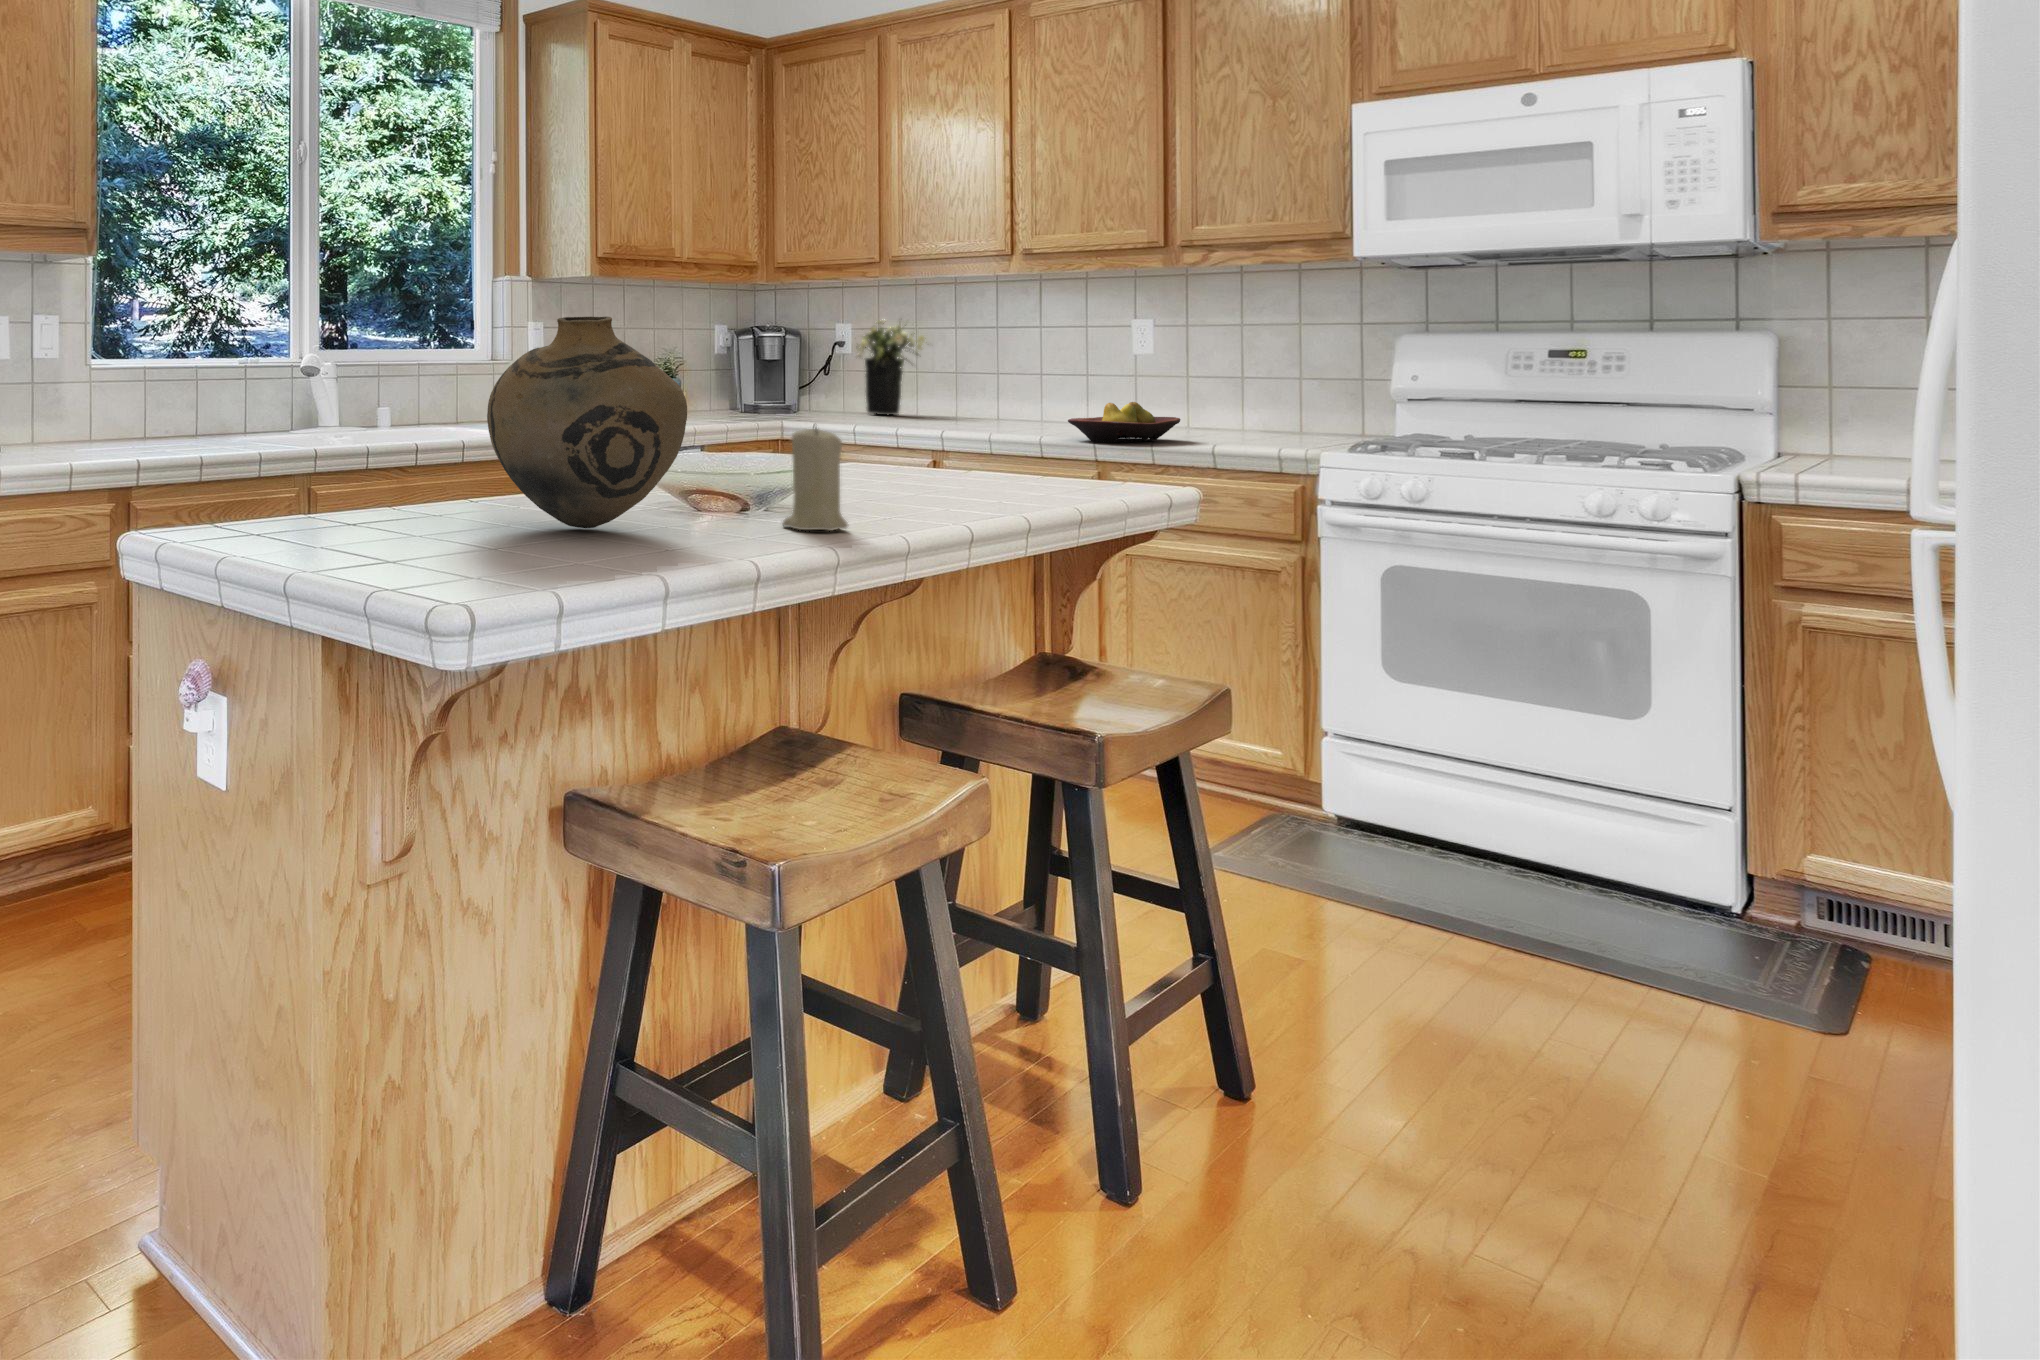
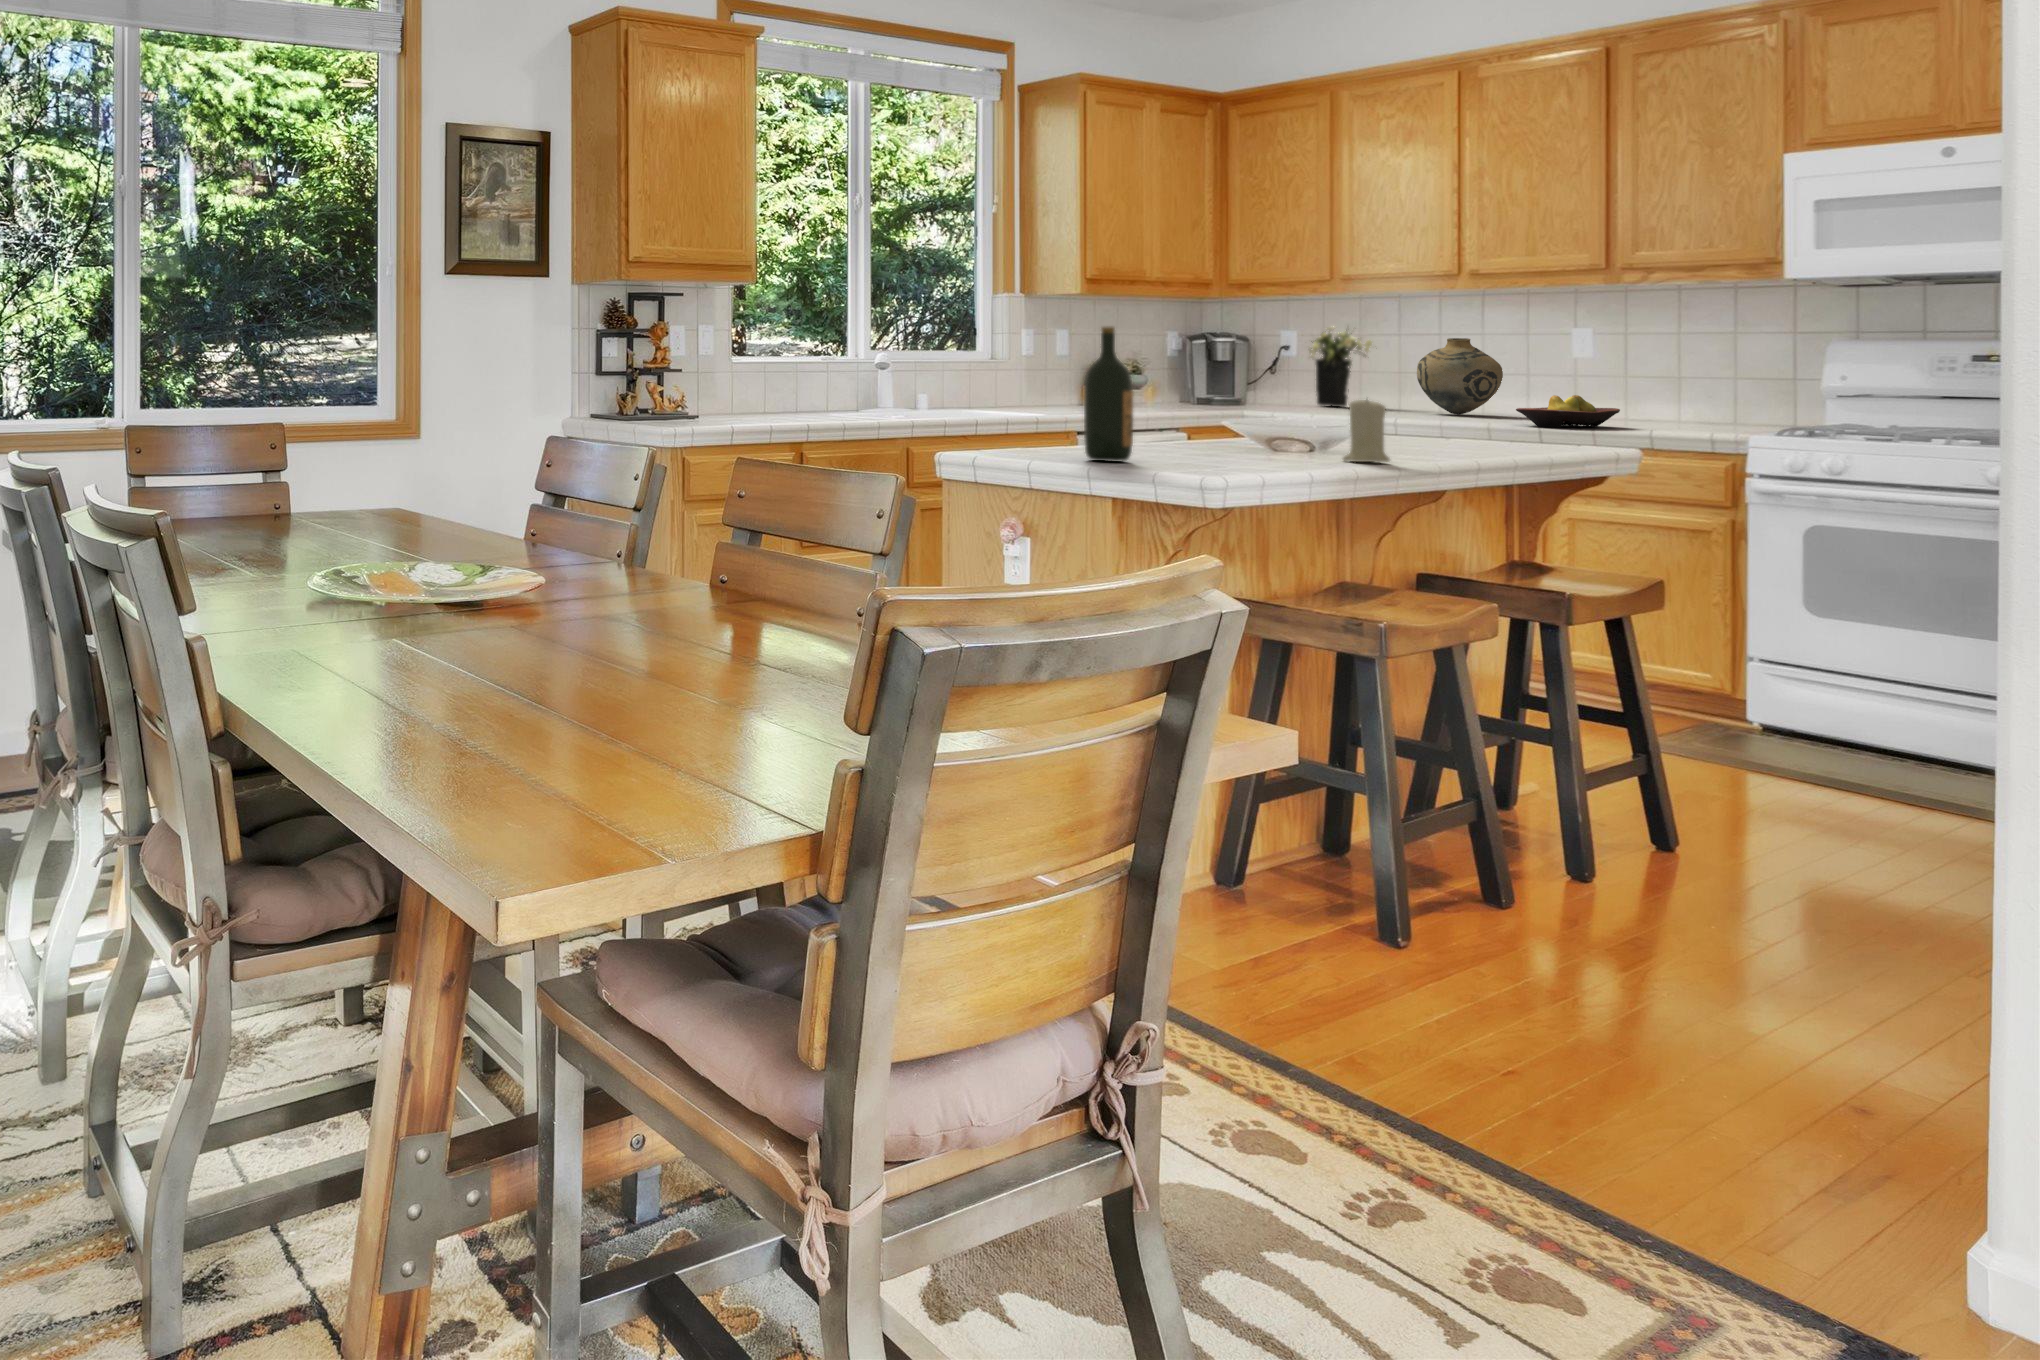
wine bottle: none [345,311,425,548] -> present [1084,327,1133,462]
vase: present [487,317,687,528] -> present [1417,338,1503,414]

